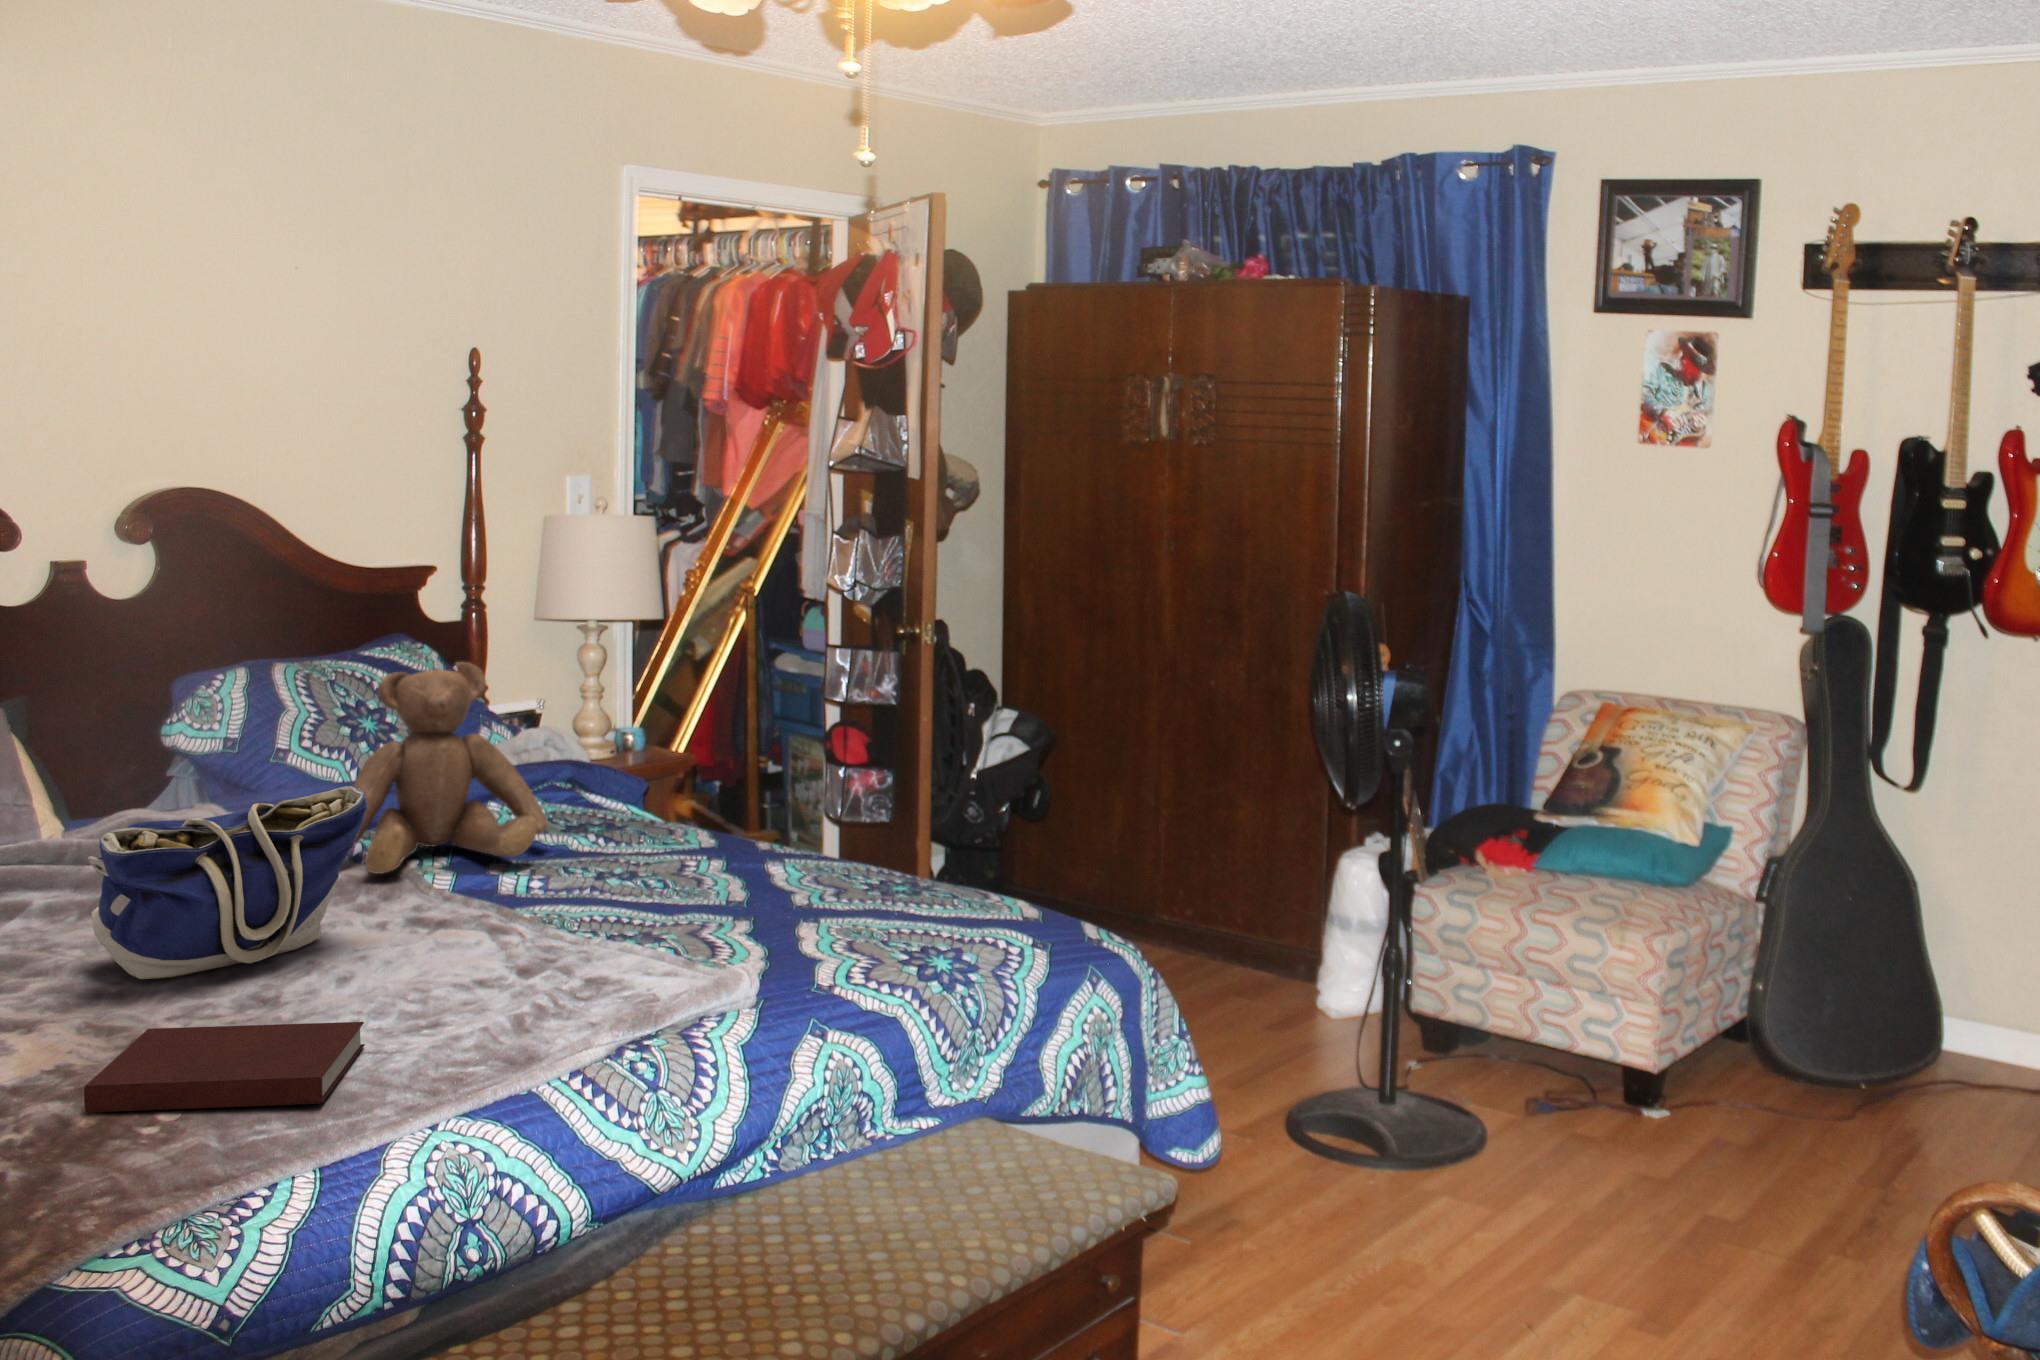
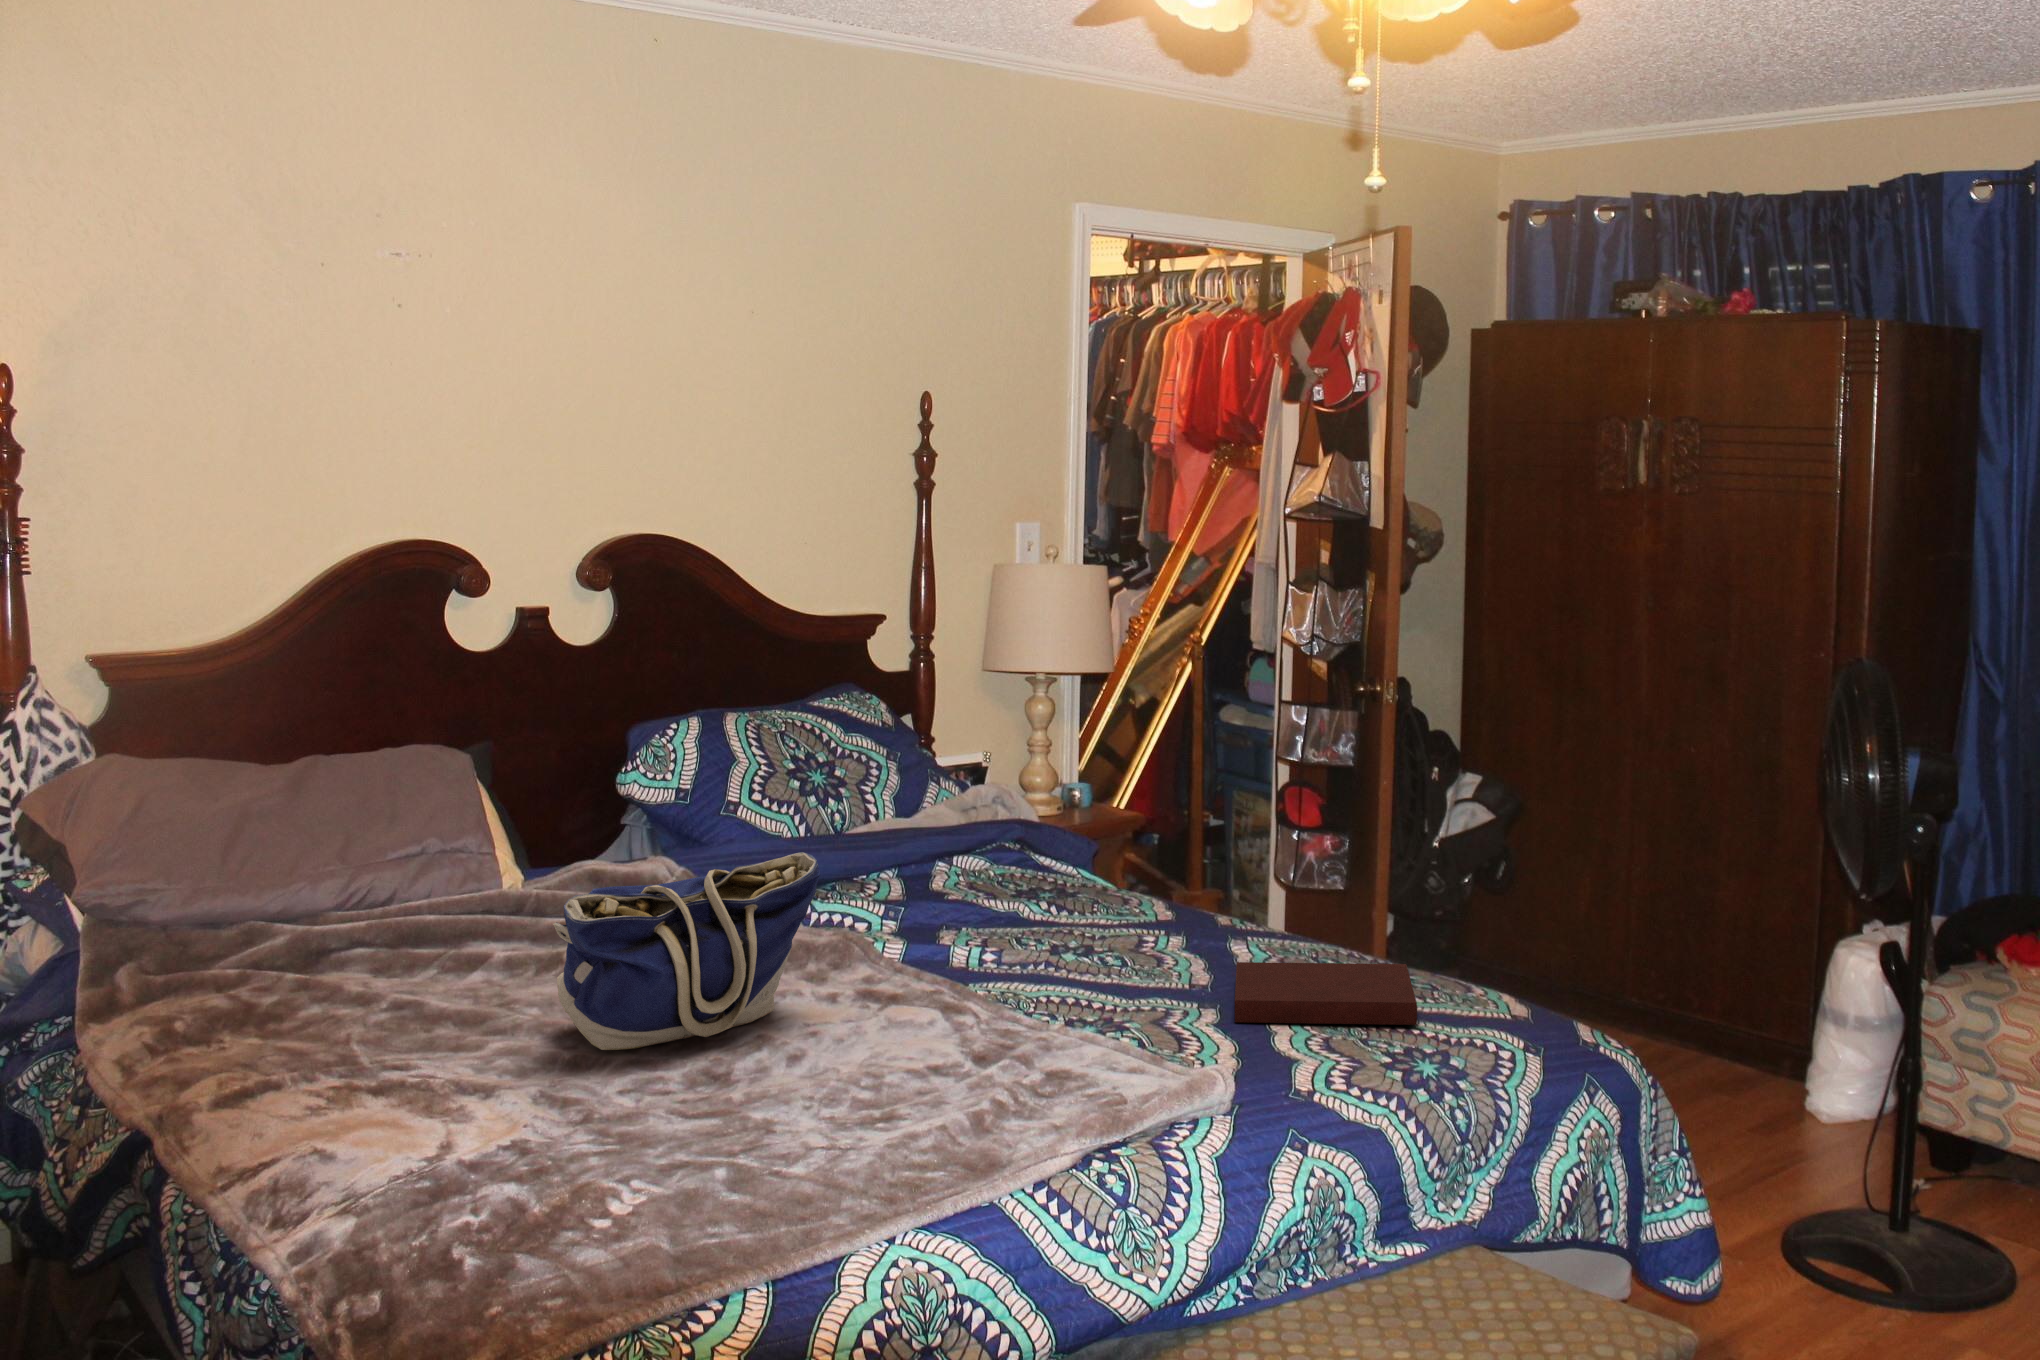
teddy bear: present [349,662,548,874] -> none [782,718,997,940]
notebook: present [84,1022,365,1113] -> present [1235,962,1417,1025]

